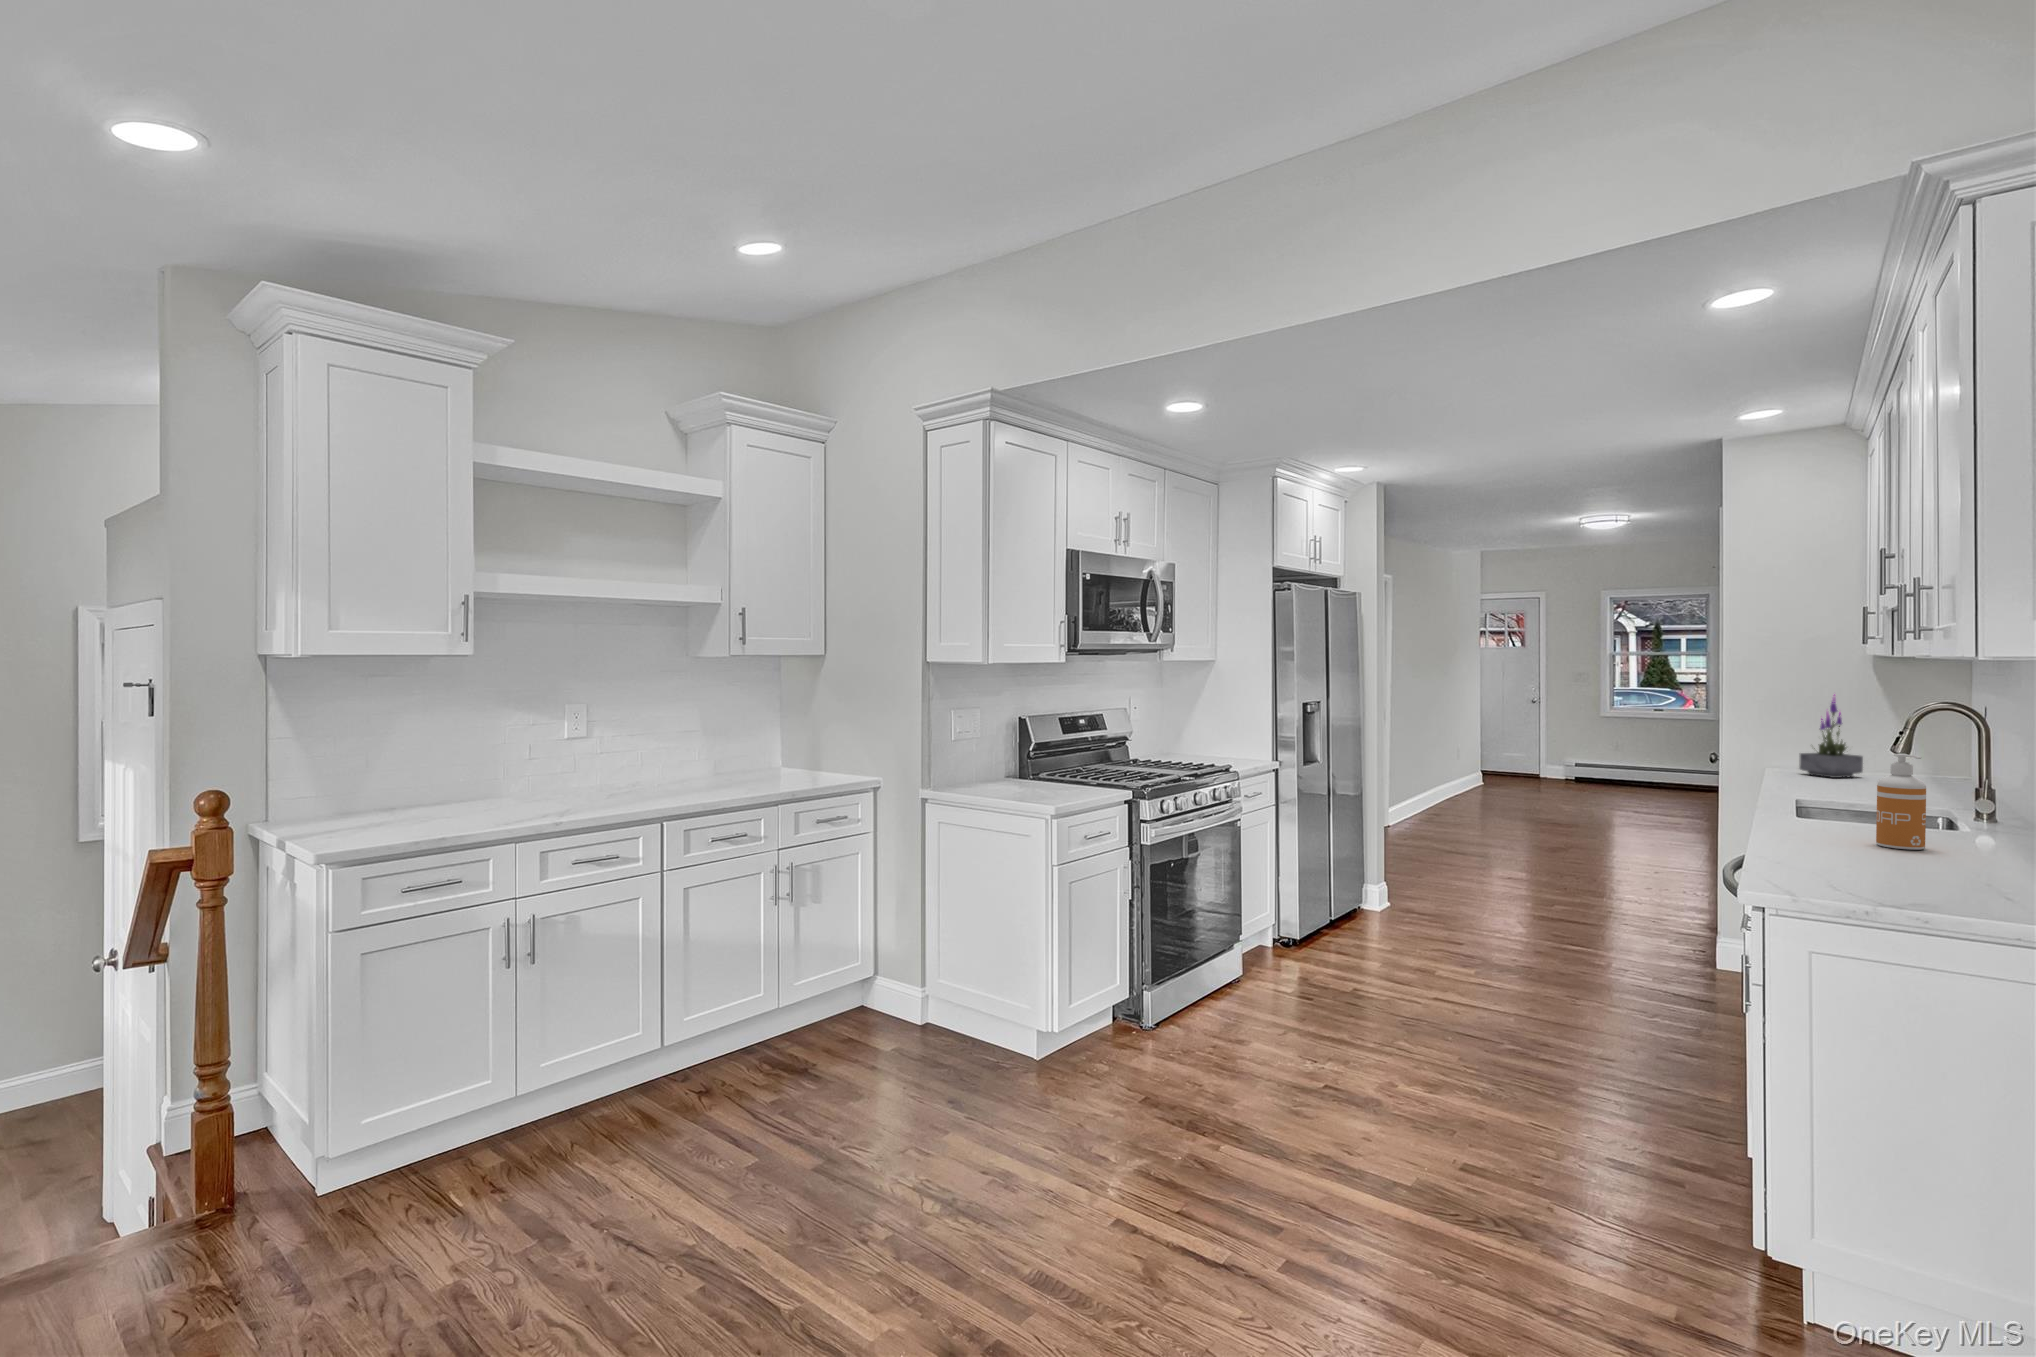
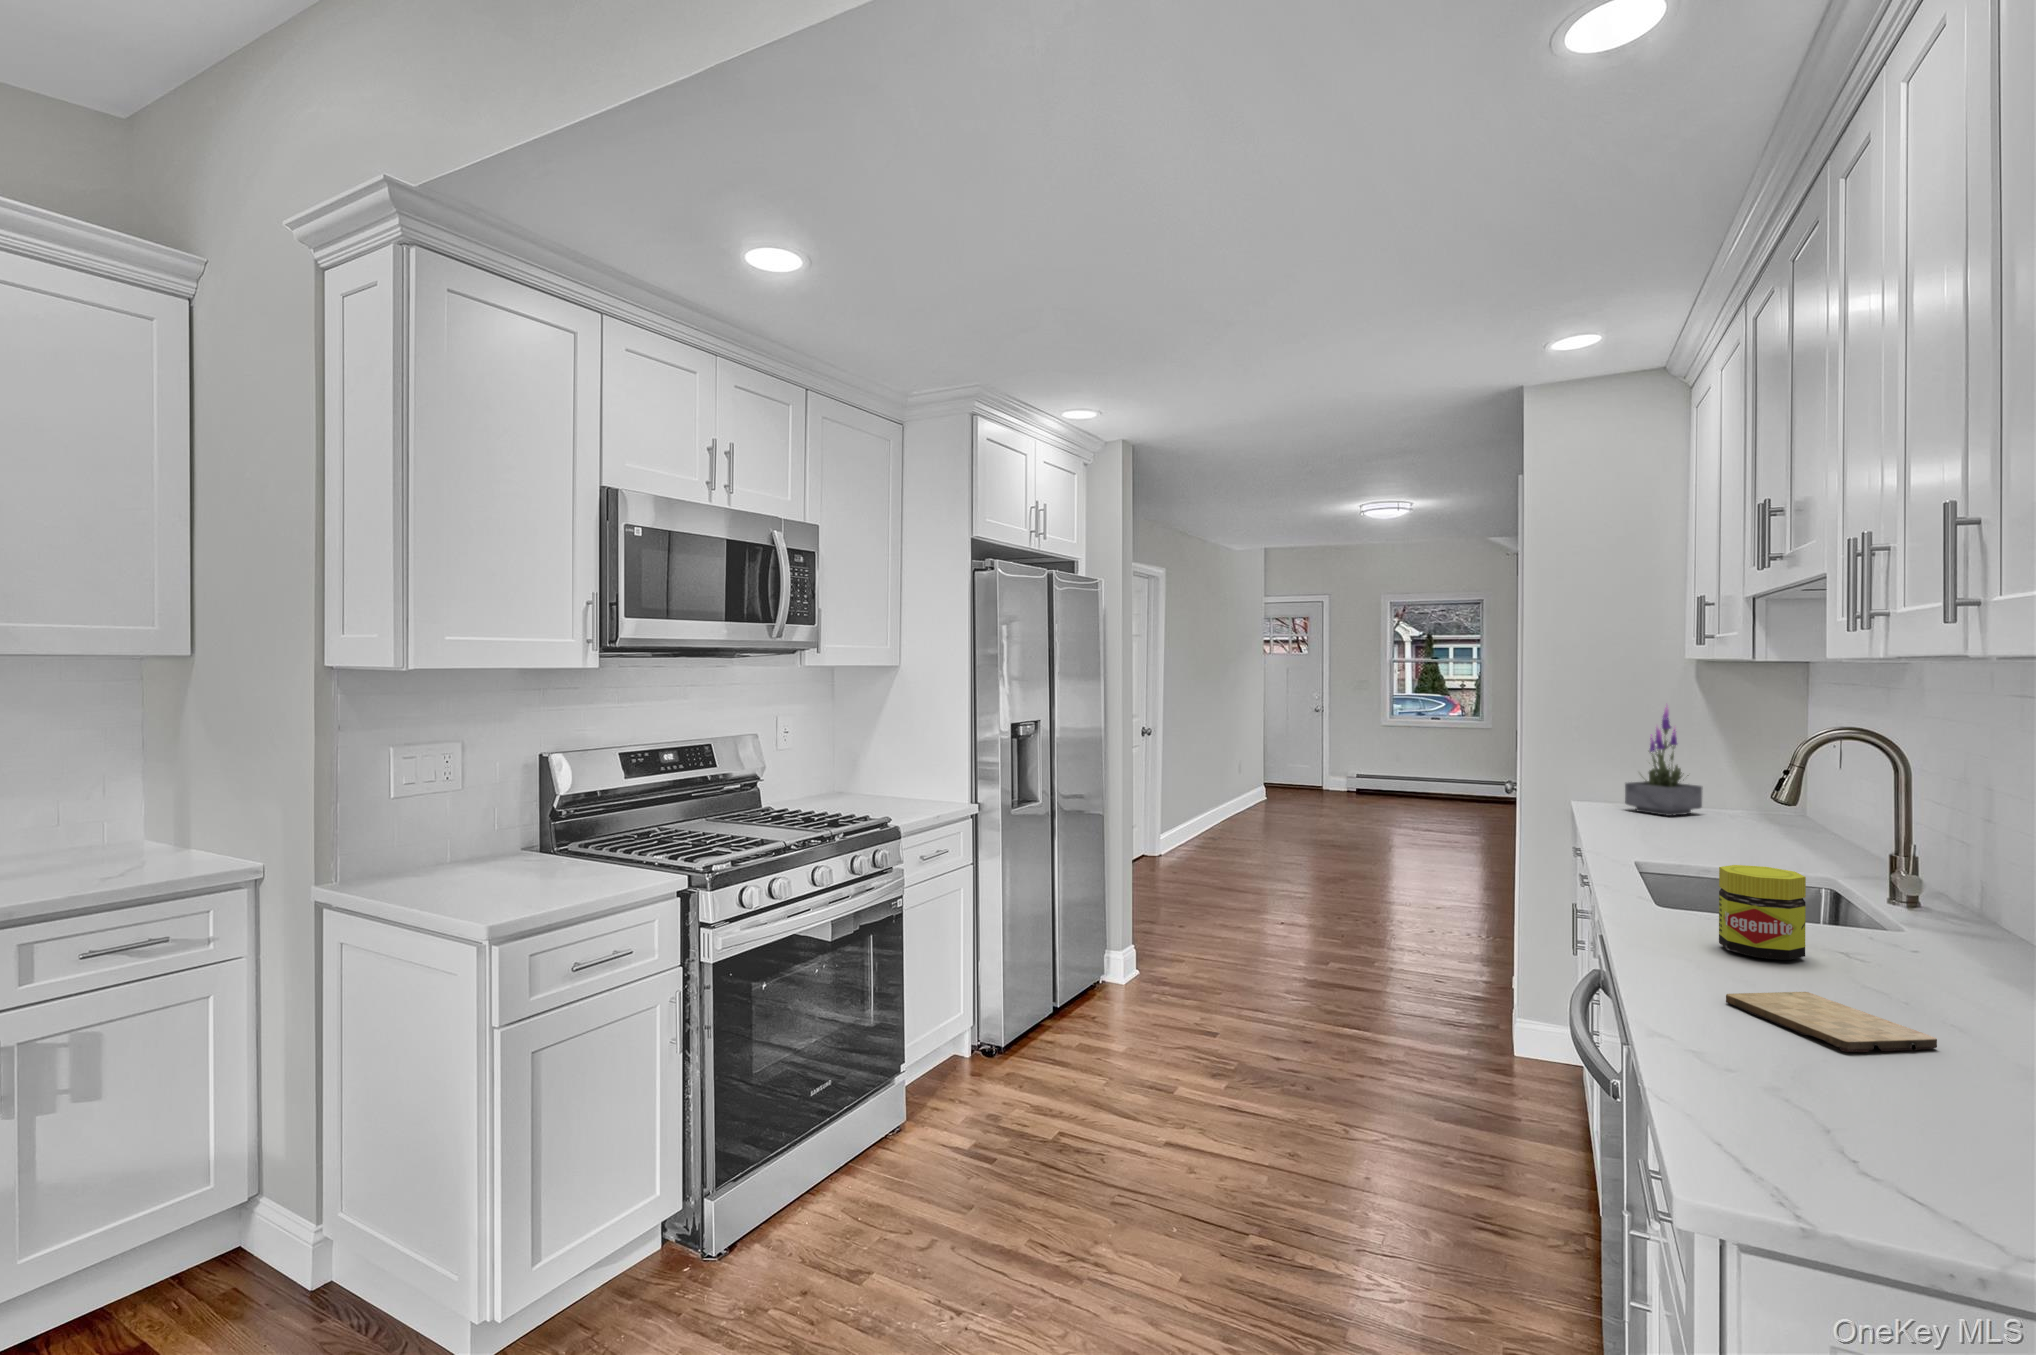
soap dispenser: present [1876,754,1926,850] -> none [1858,822,1951,1003]
jar: none [1806,784,1856,835] -> present [1719,865,1806,960]
cutting board: none [1789,841,1891,860] -> present [1726,992,1937,1052]

